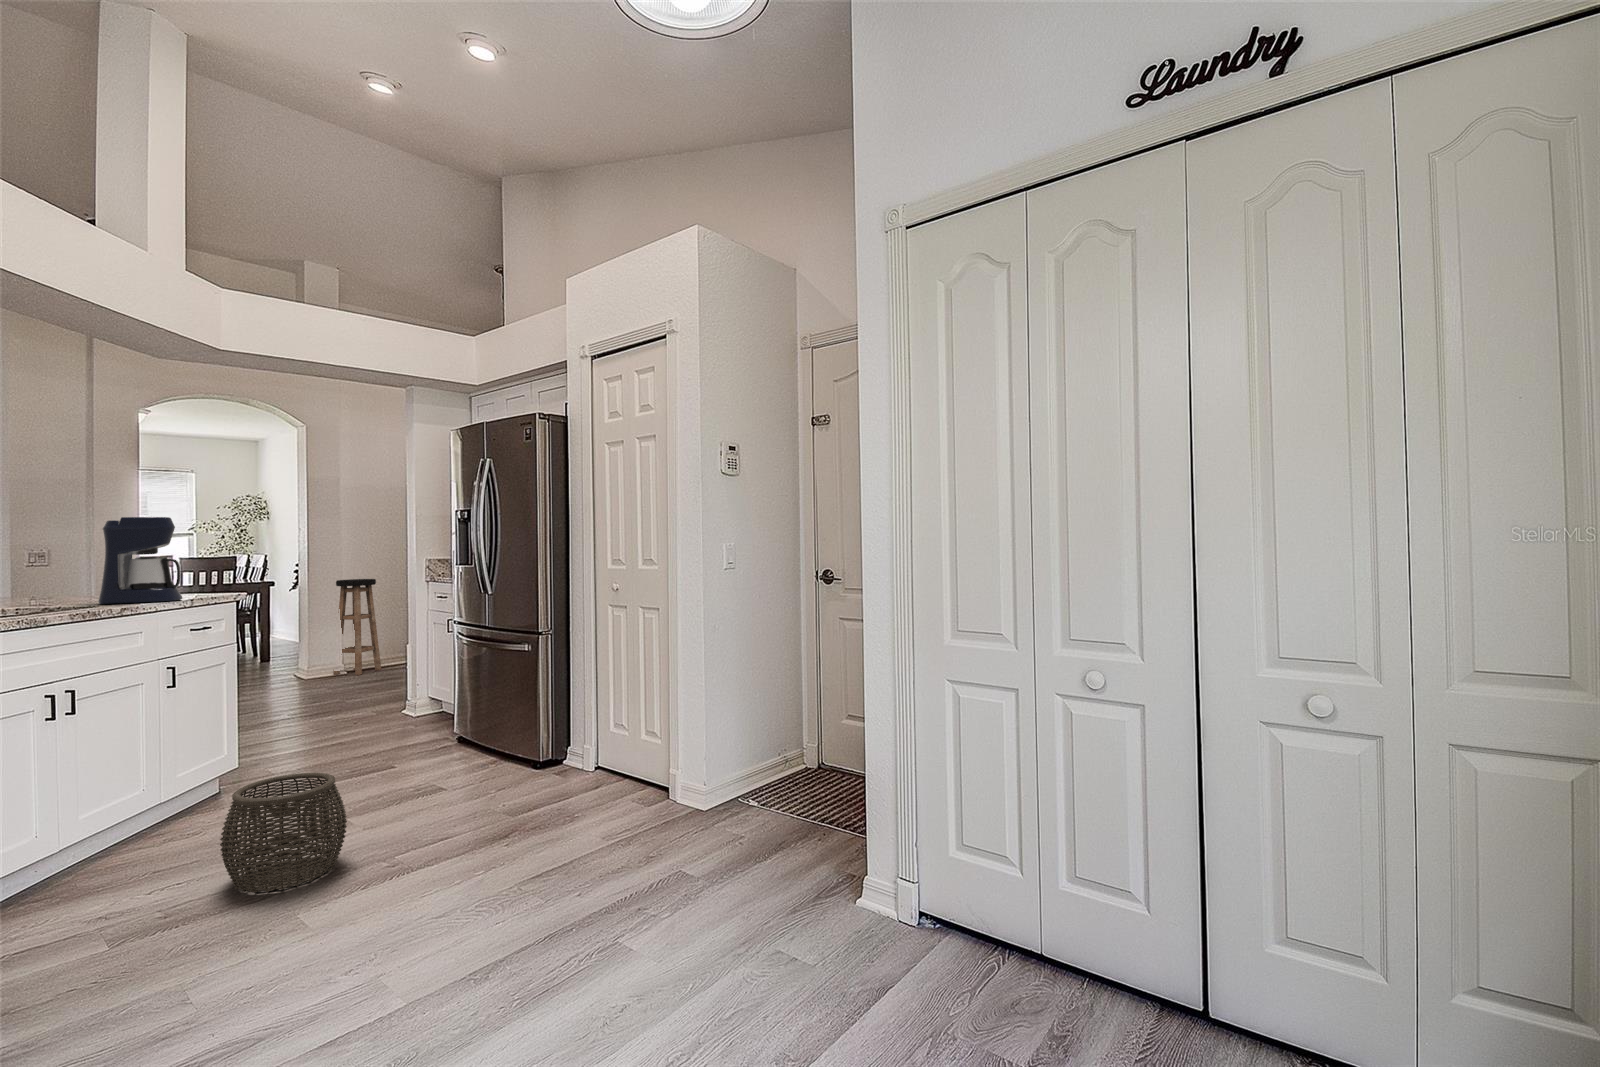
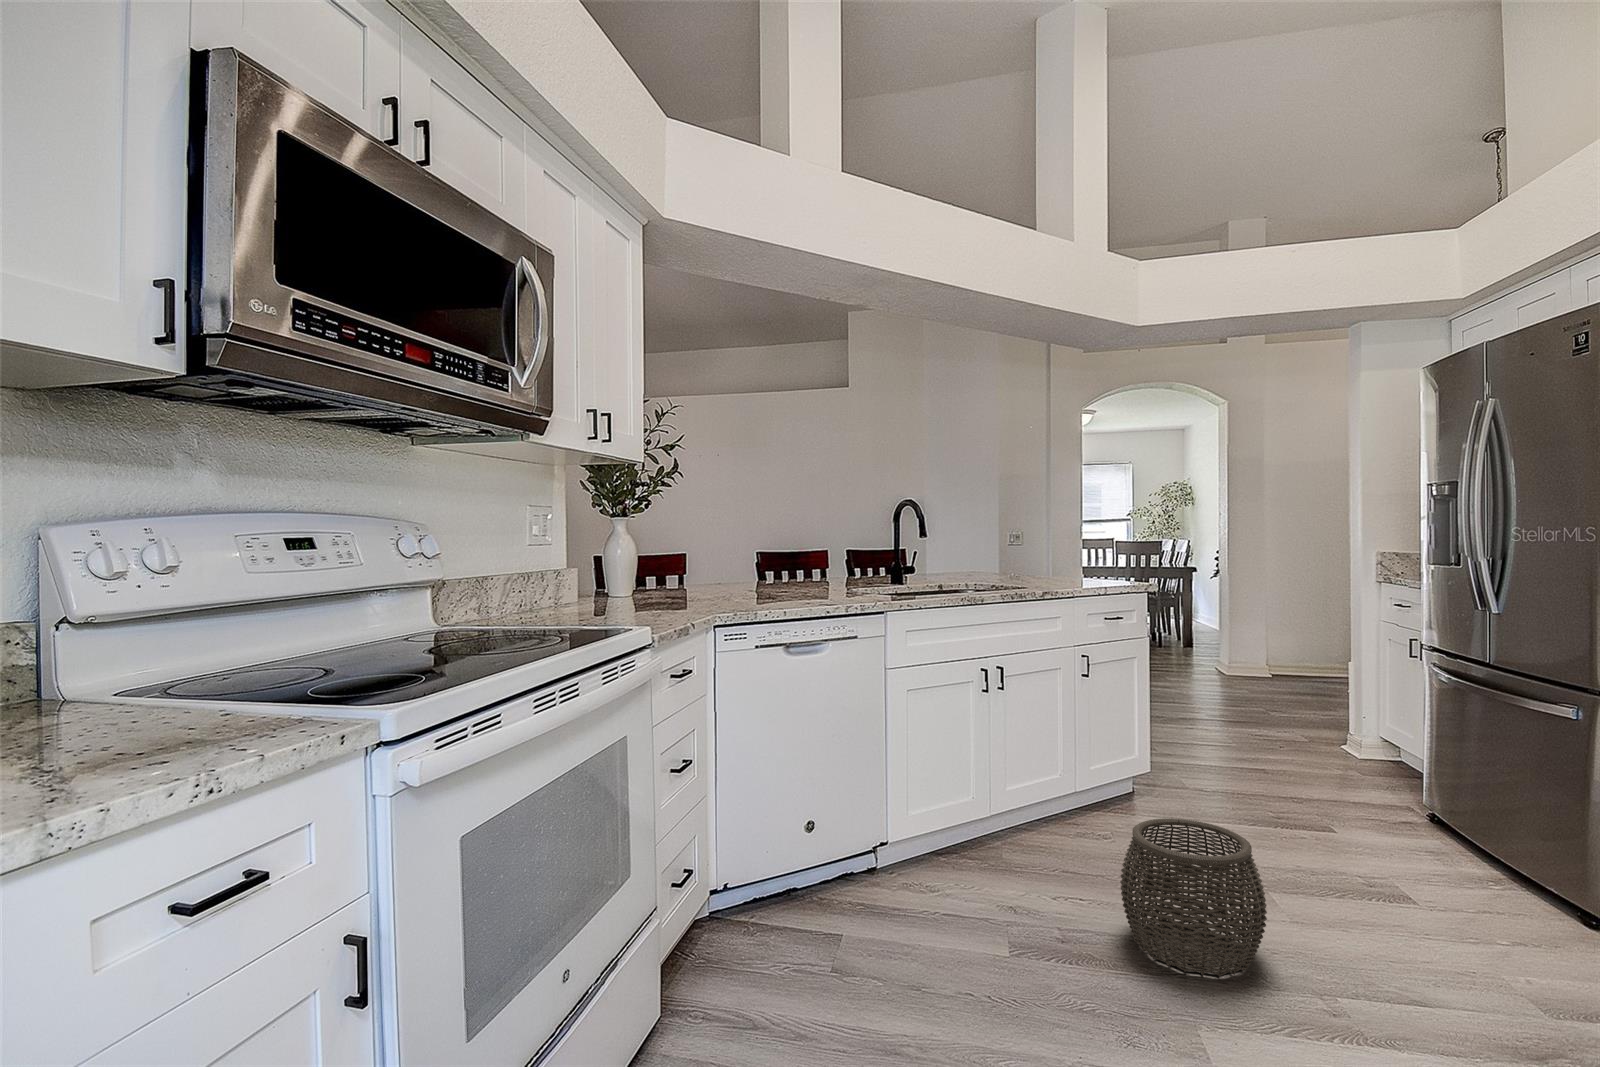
coffee maker: present [98,517,183,604] -> none [1030,503,1098,590]
bar stool: present [333,579,381,675] -> none [1257,571,1313,683]

